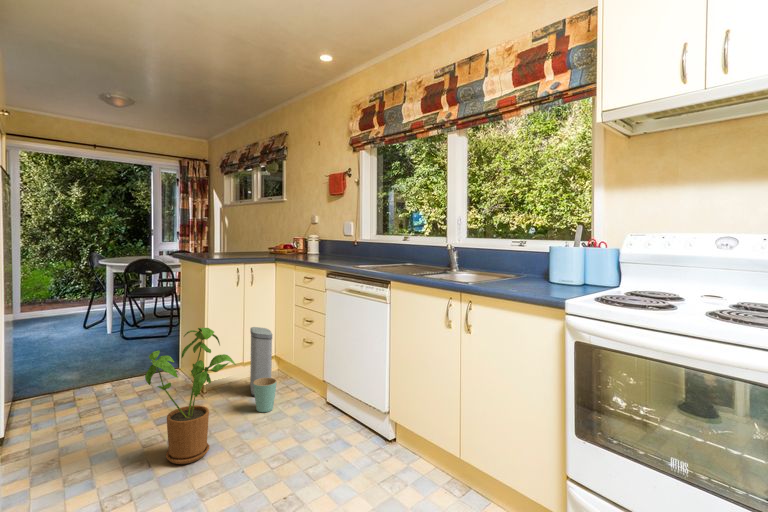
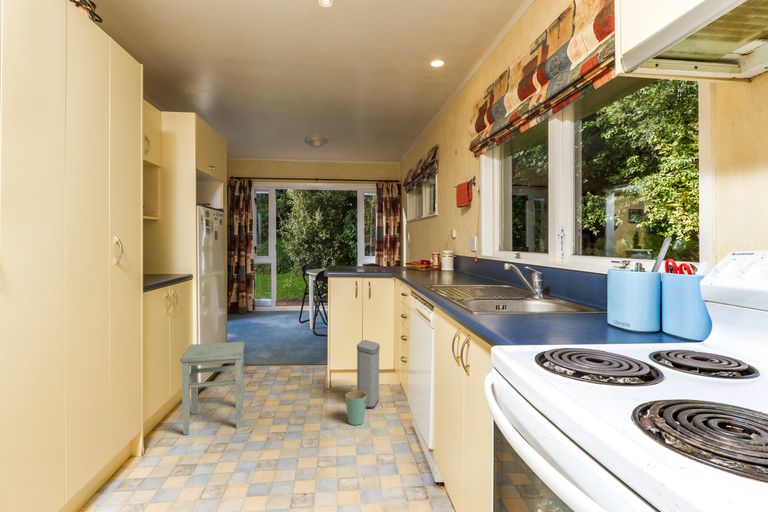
house plant: present [145,328,236,464] -> none [237,336,301,453]
stool: none [24,346,131,479] -> present [181,342,245,434]

